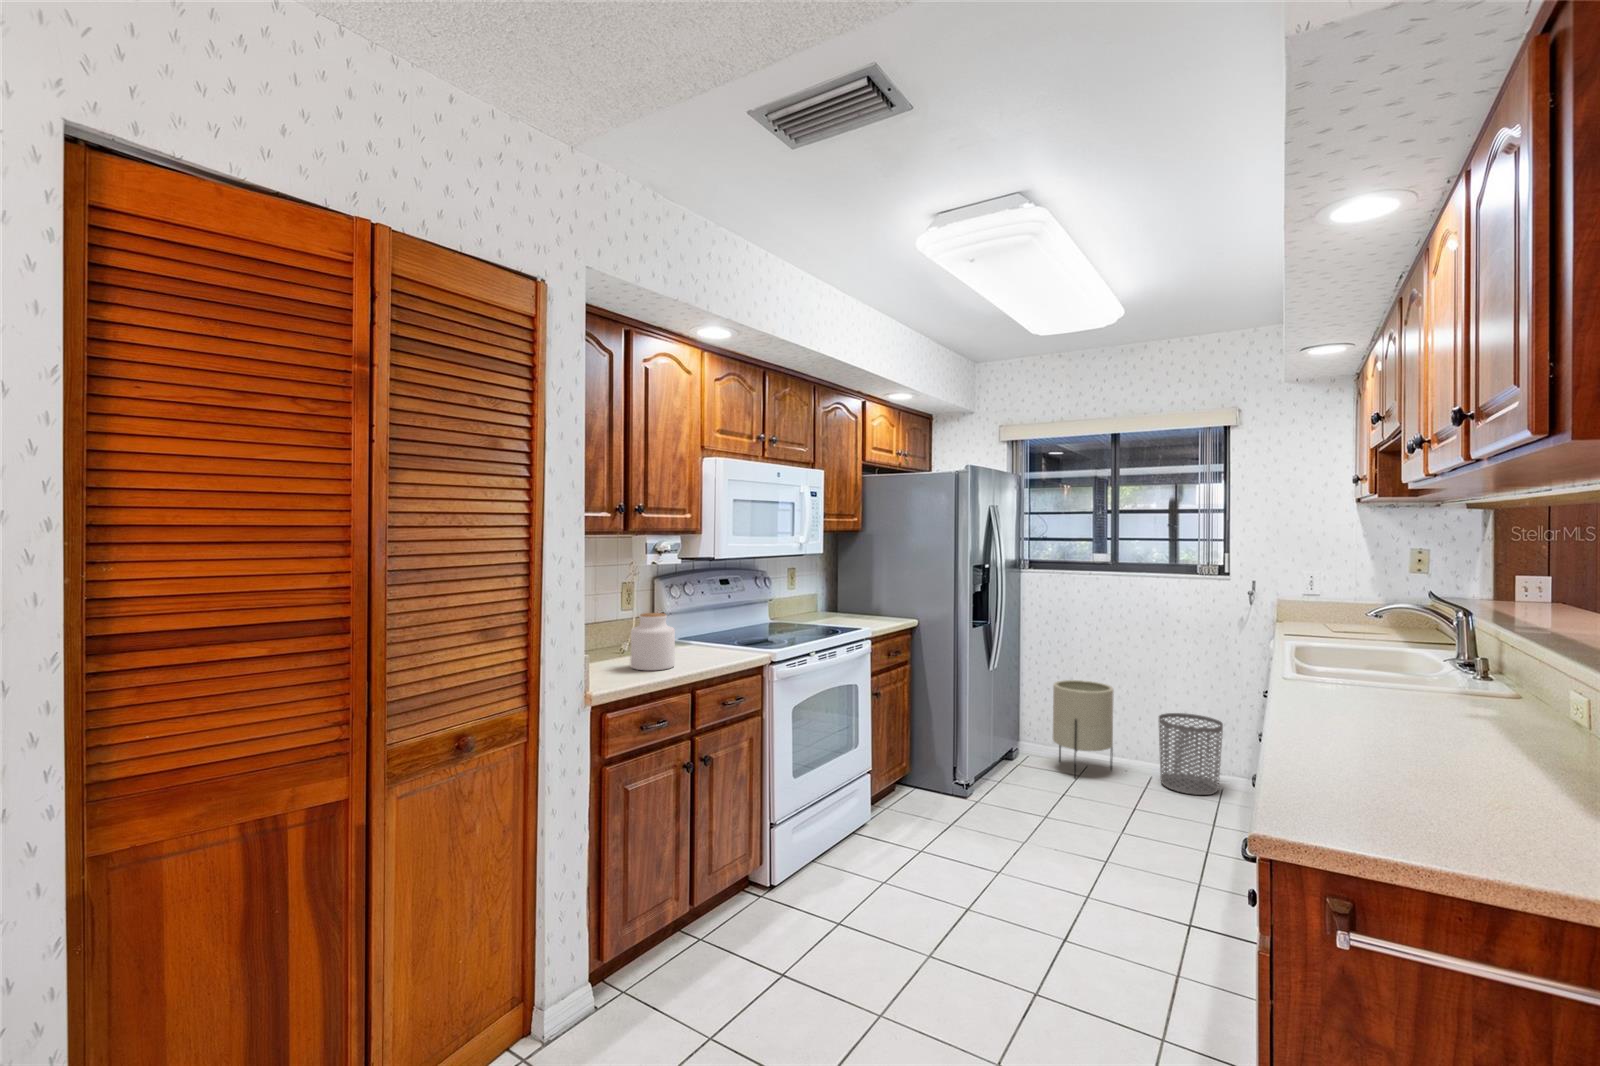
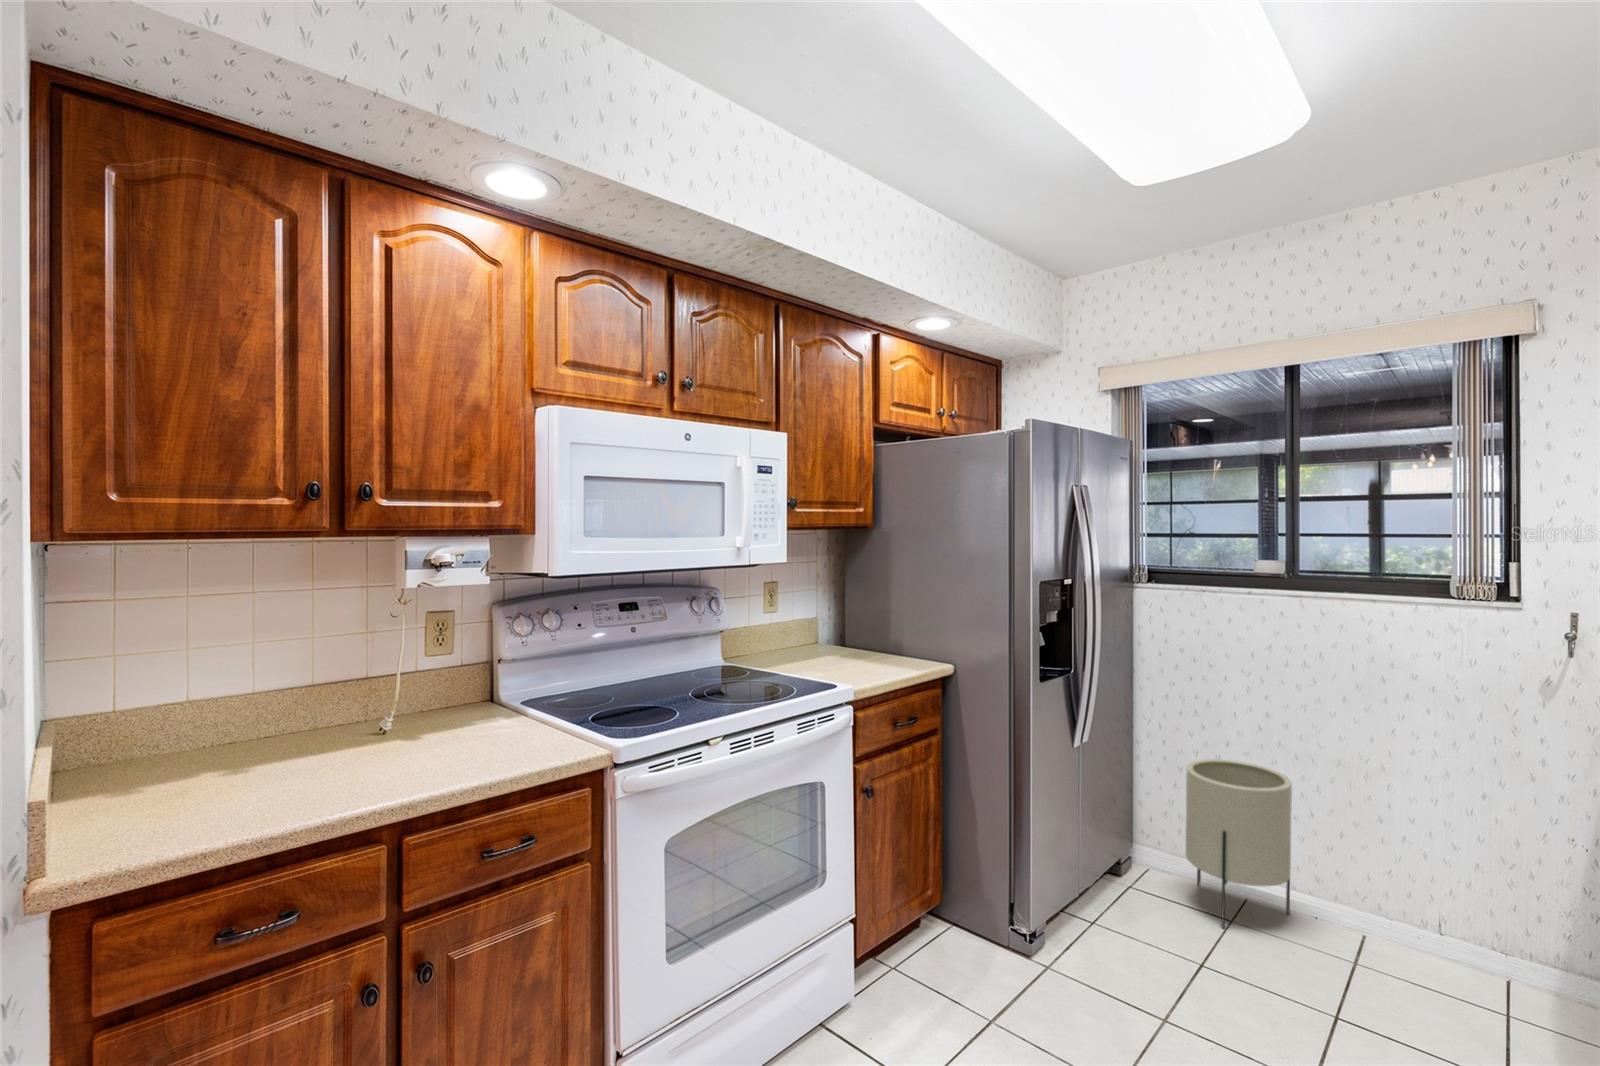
jar: present [630,613,675,671] -> none [299,679,394,795]
waste bin: present [1159,713,1223,795] -> none [1377,832,1509,994]

